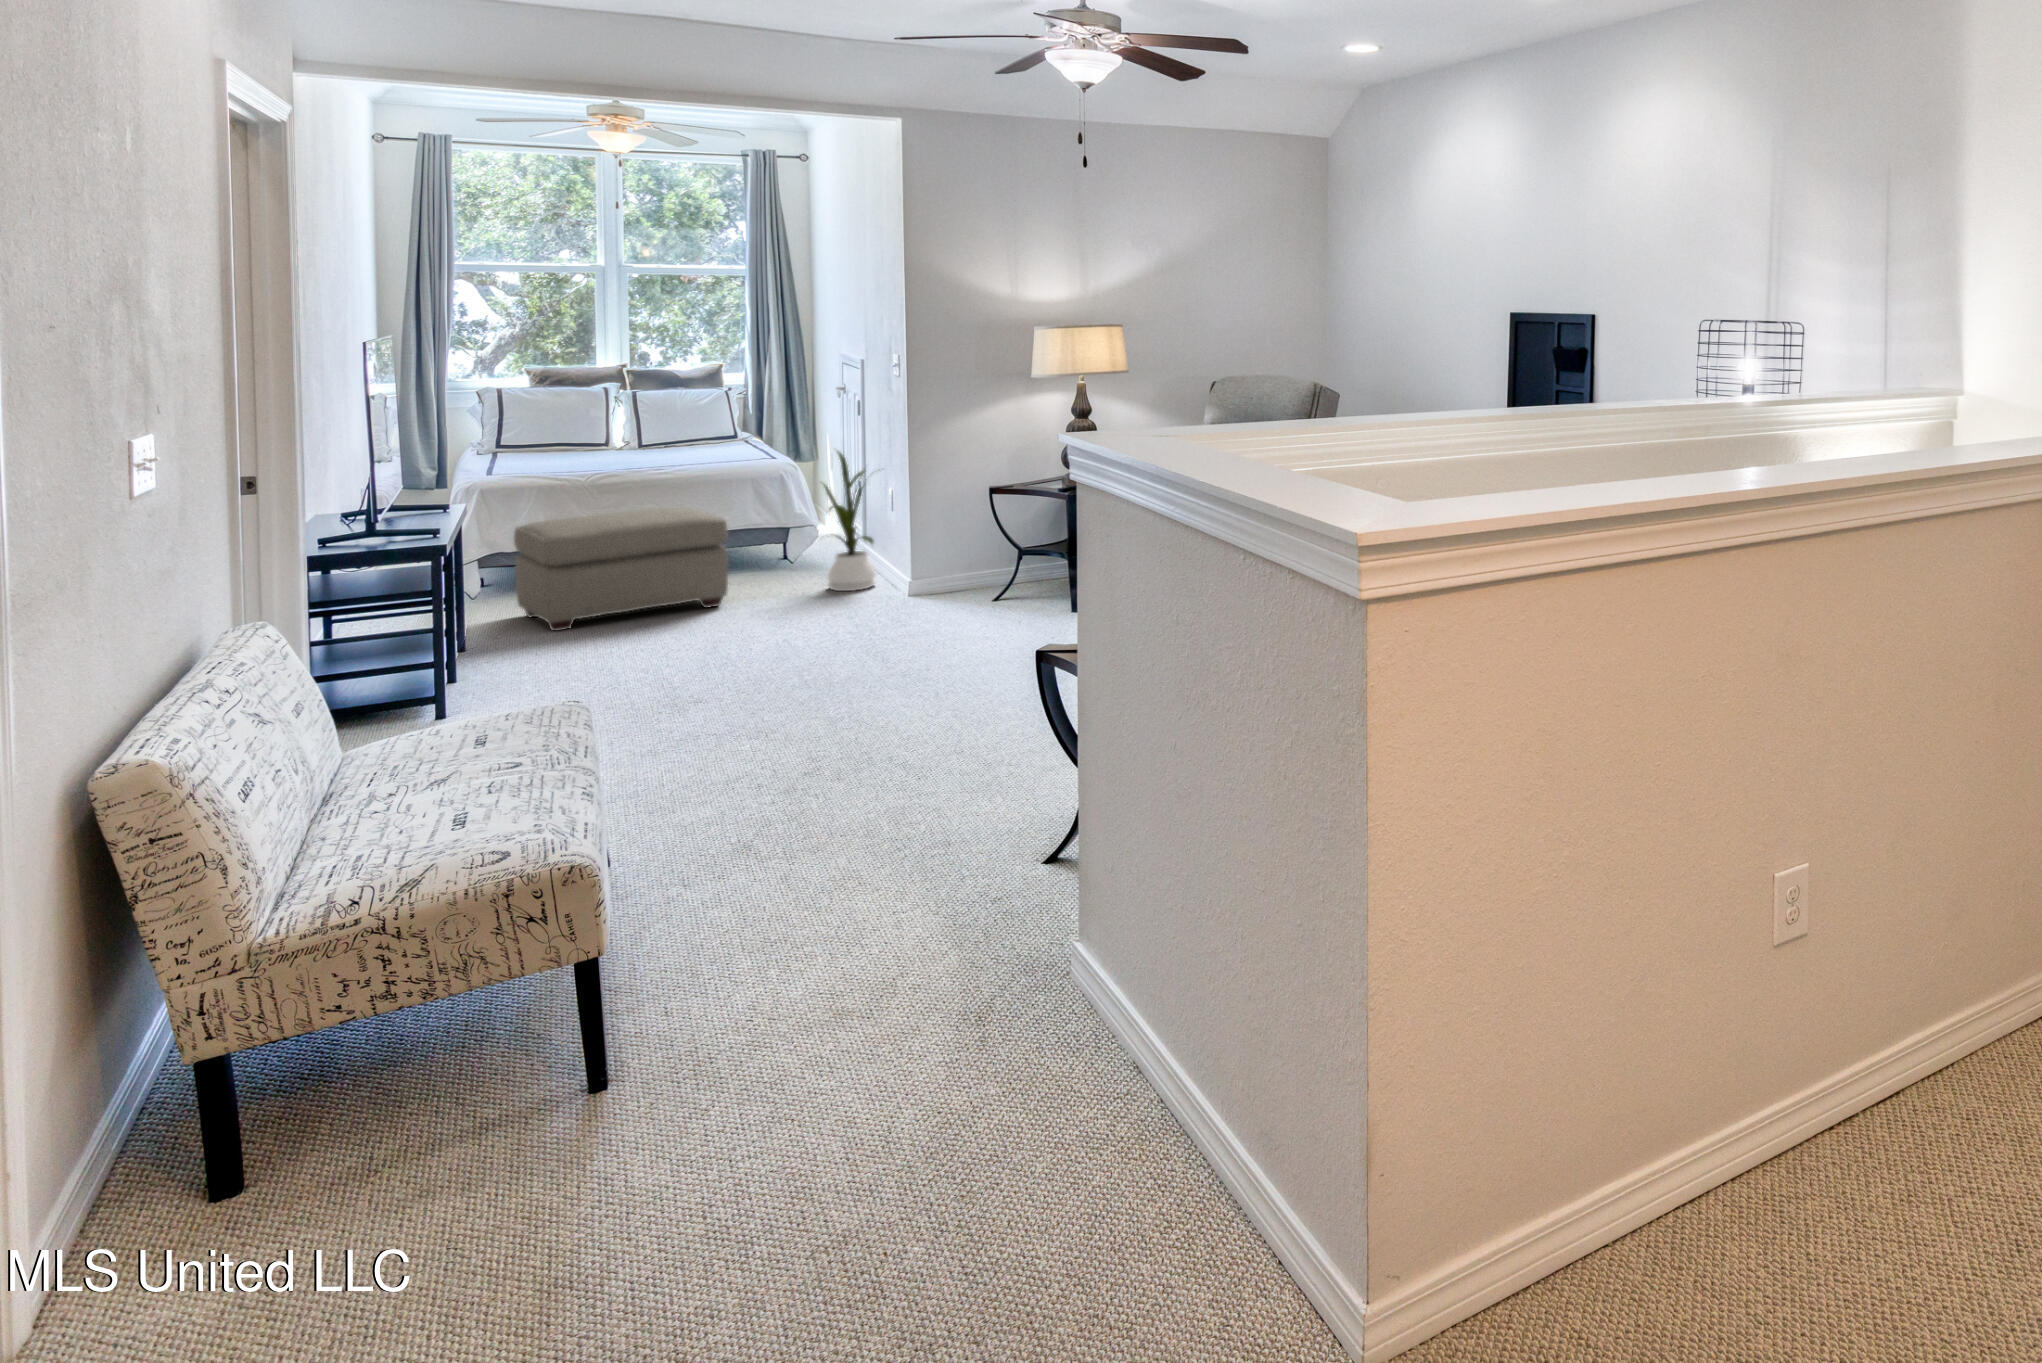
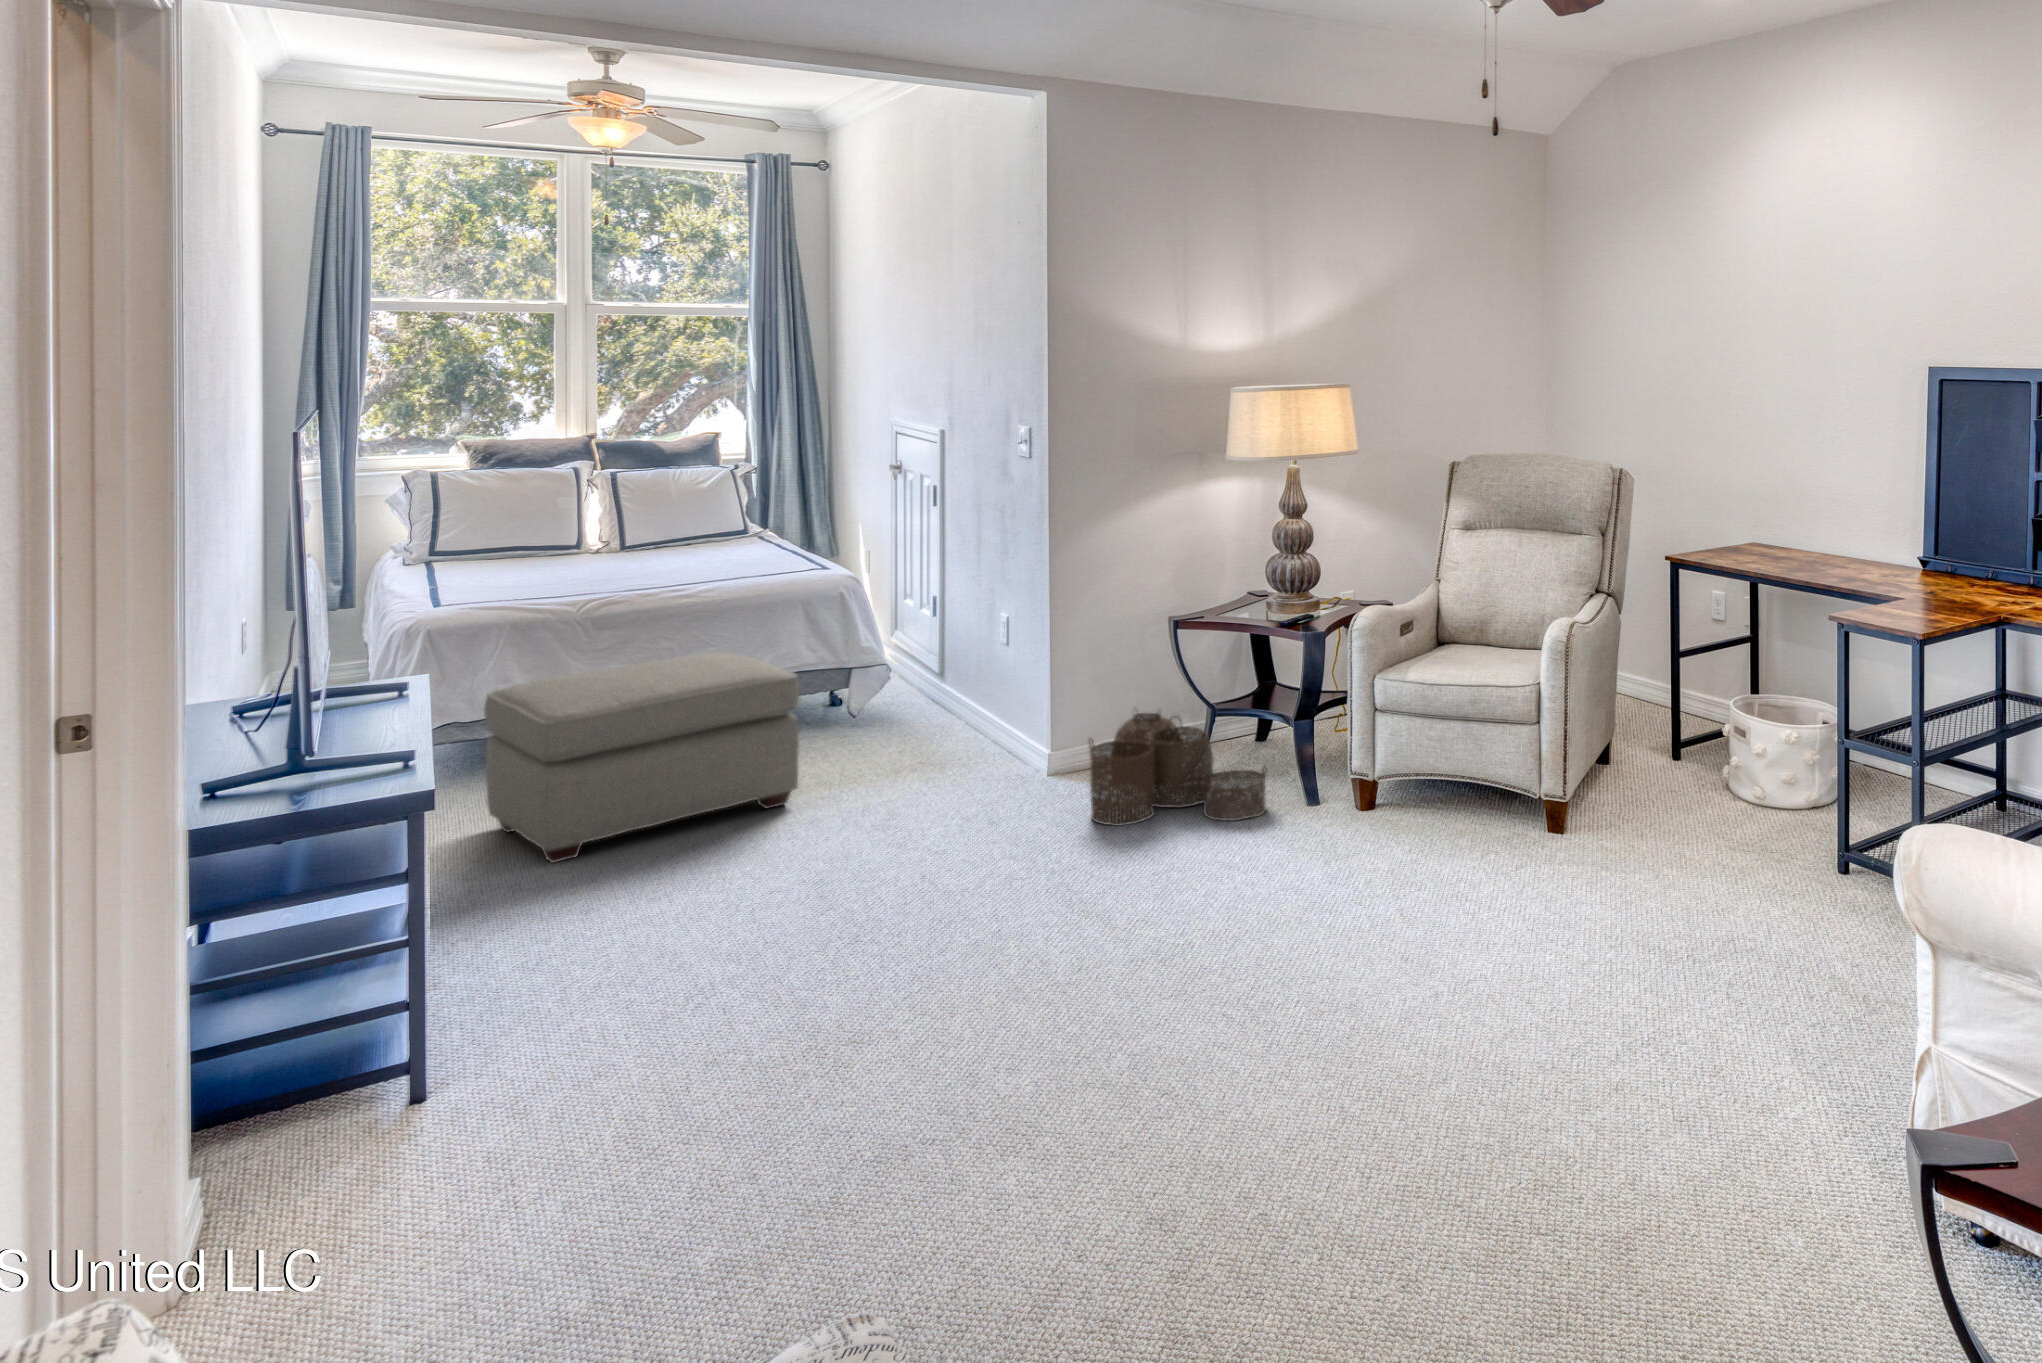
house plant: present [821,451,876,591] -> none [913,559,1011,771]
woven basket: none [915,548,1037,617] -> present [1089,713,1266,826]

